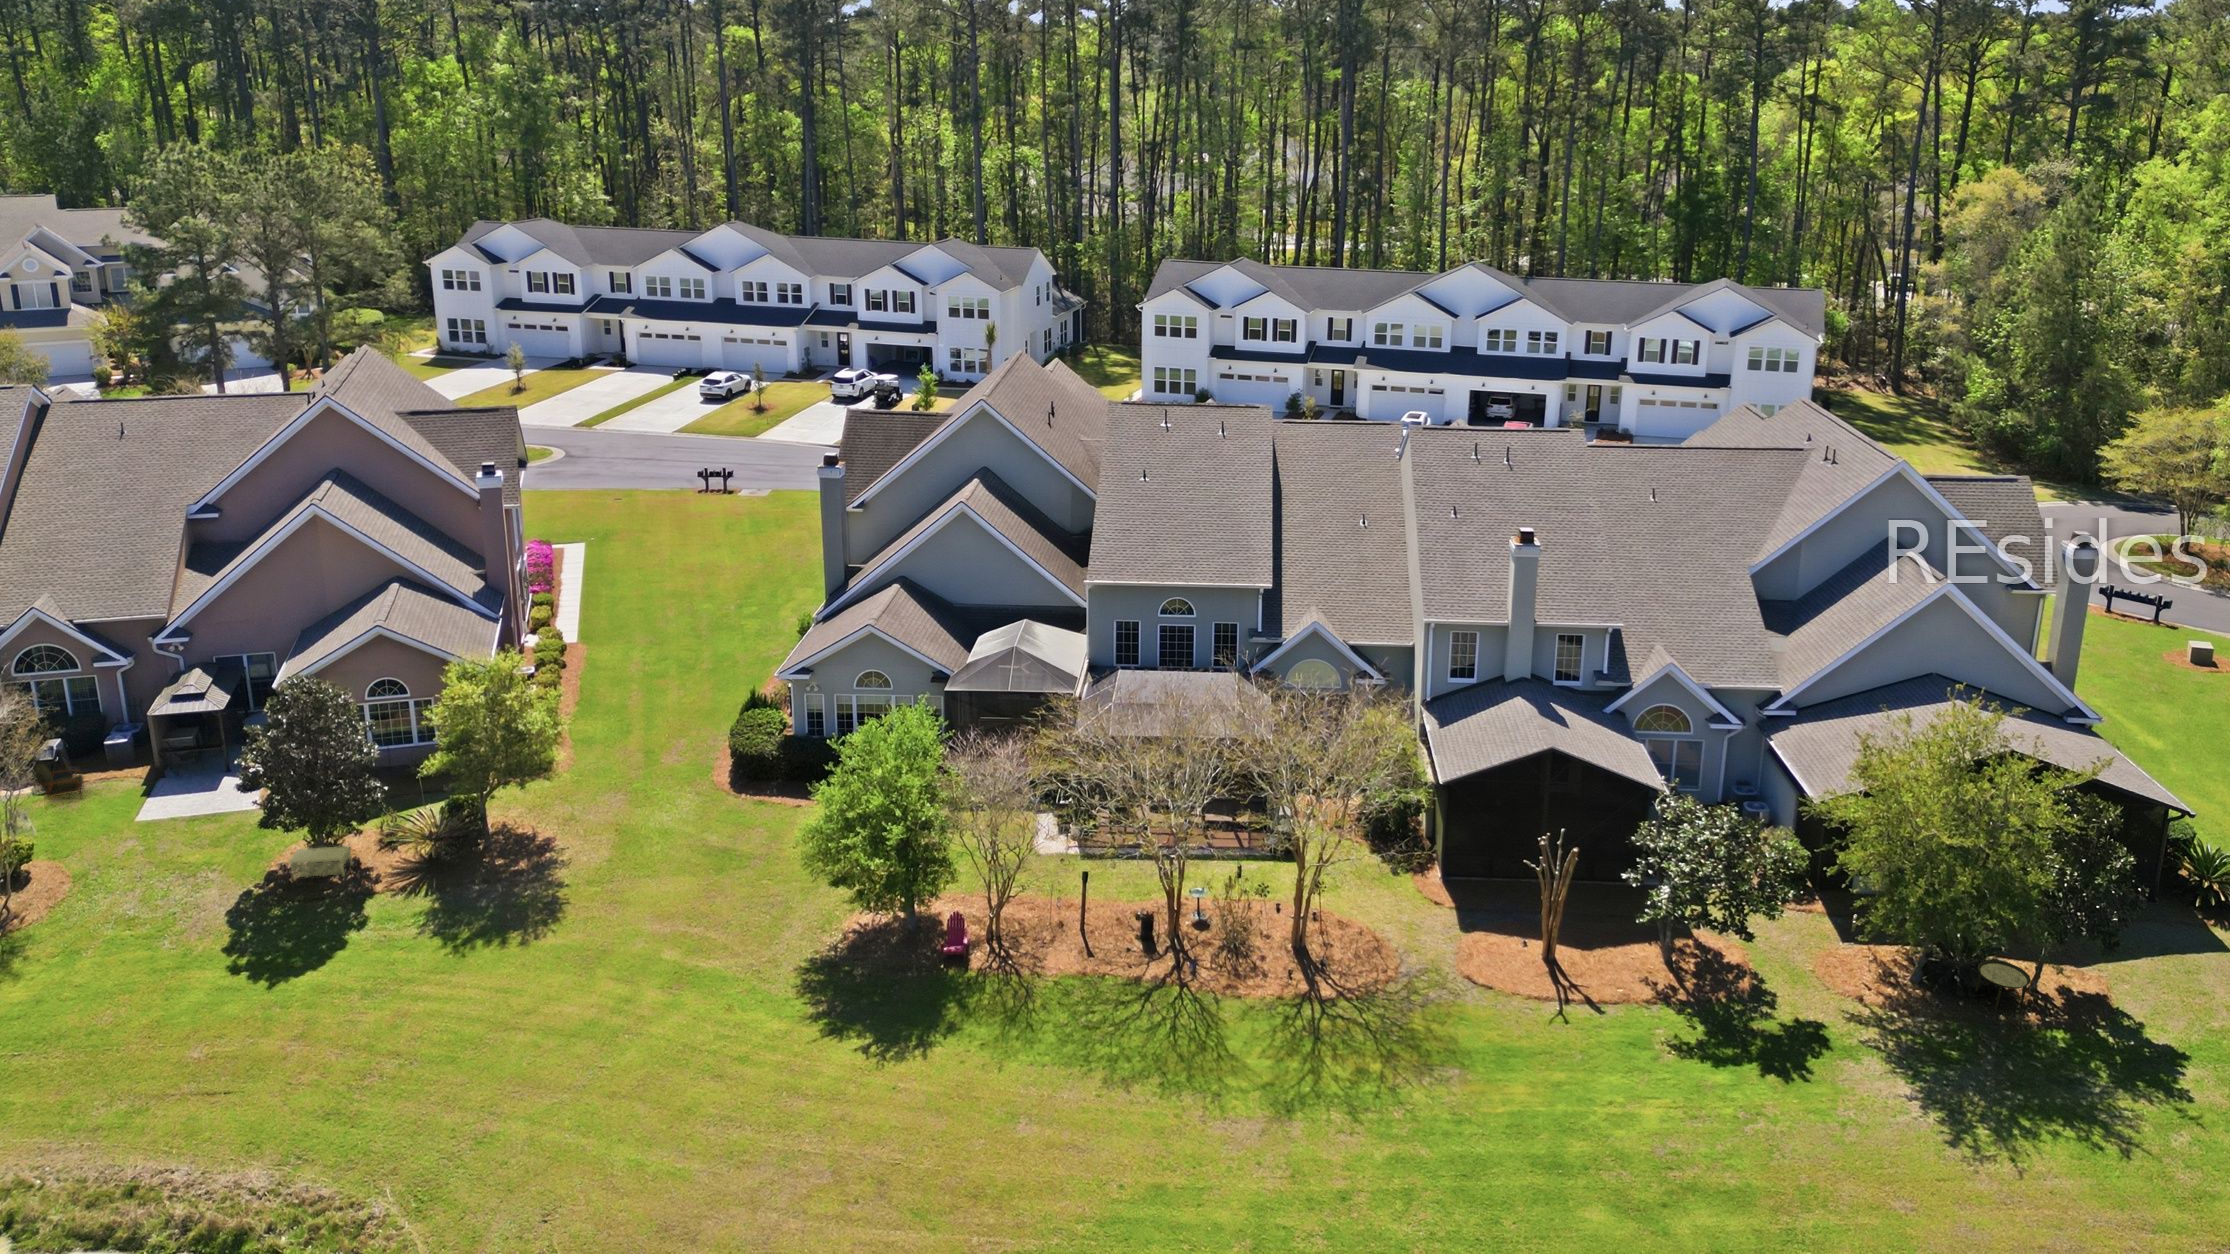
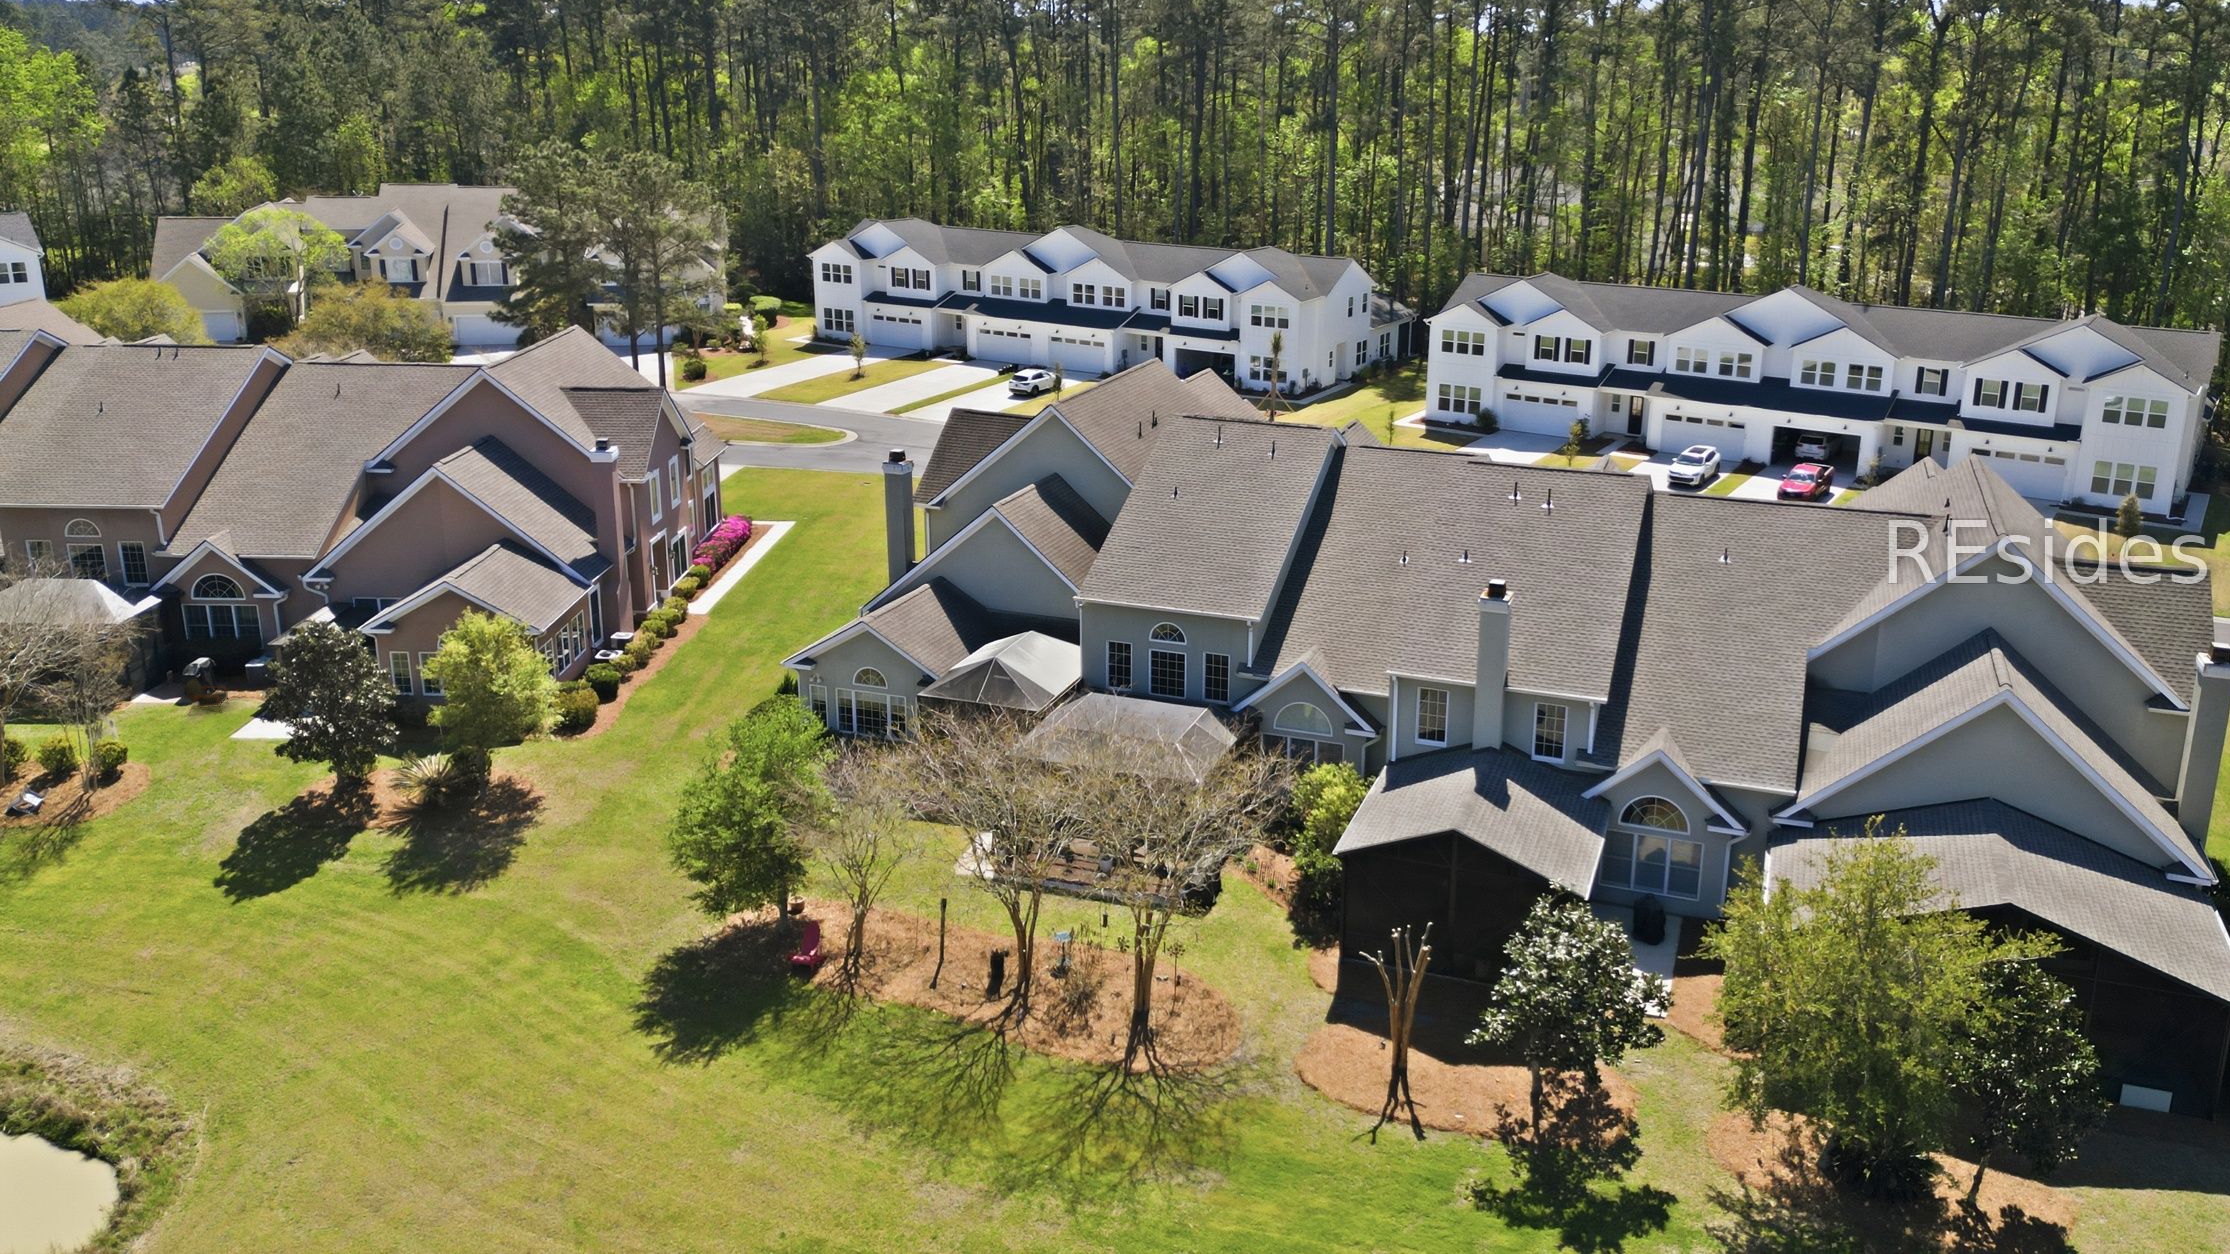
storage bench: present [289,846,352,879] -> none [315,779,374,809]
round table: present [1975,960,2031,1008] -> none [1896,1160,1960,1224]

